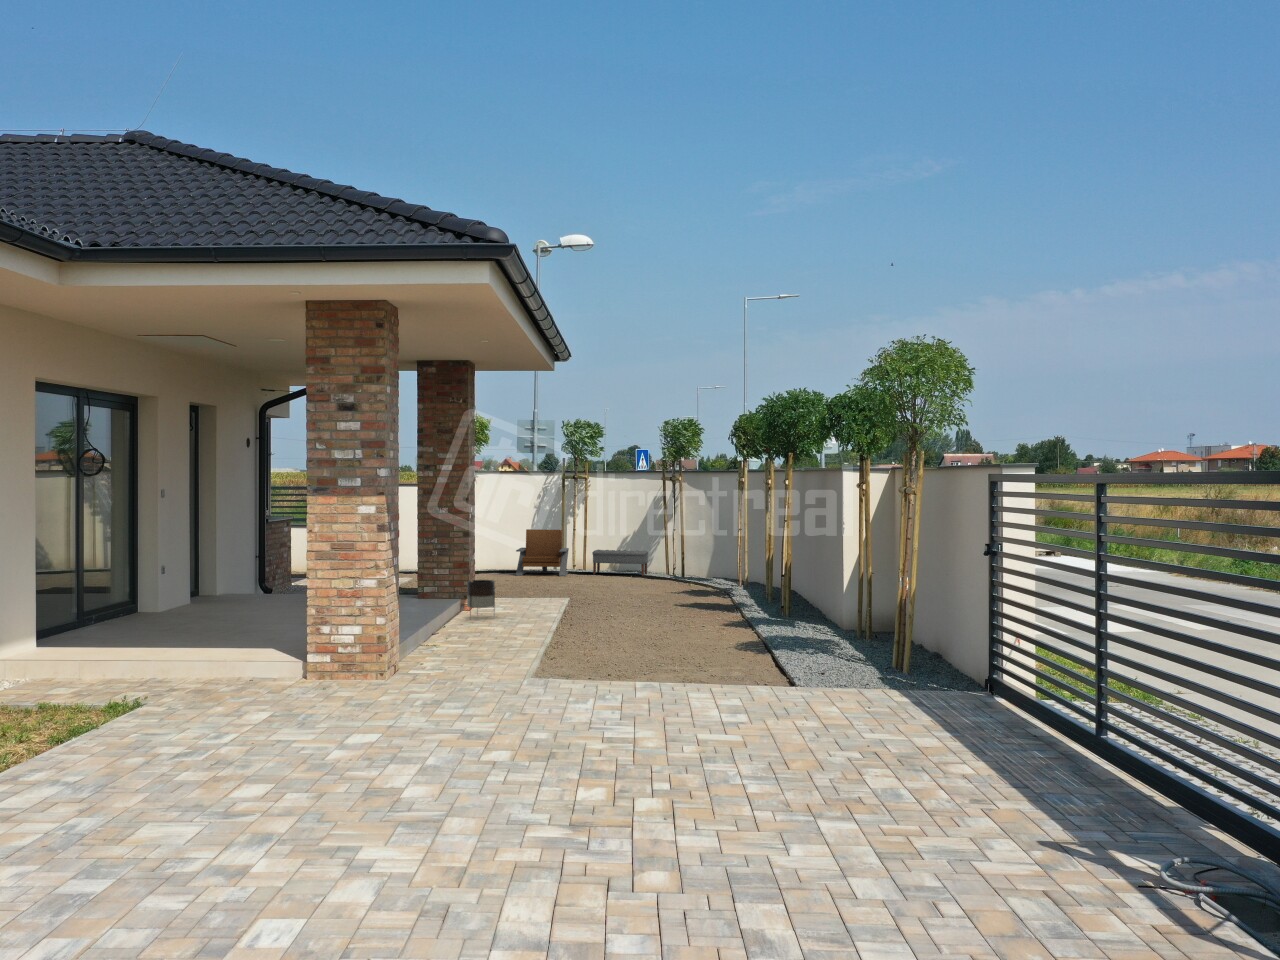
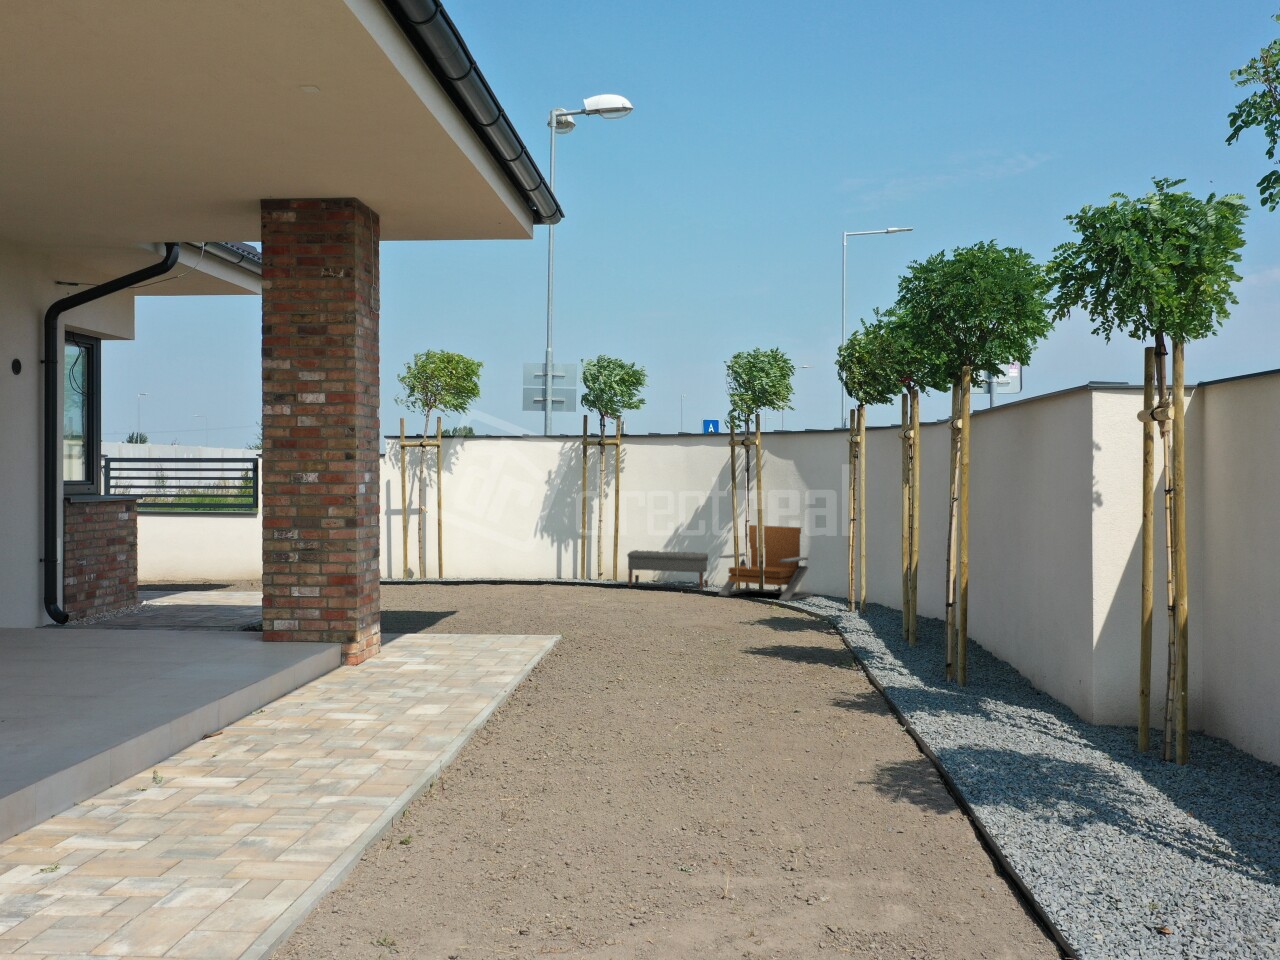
lounge chair: present [516,529,569,576] -> present [719,525,813,601]
planter: present [467,580,495,609] -> none [357,608,408,682]

